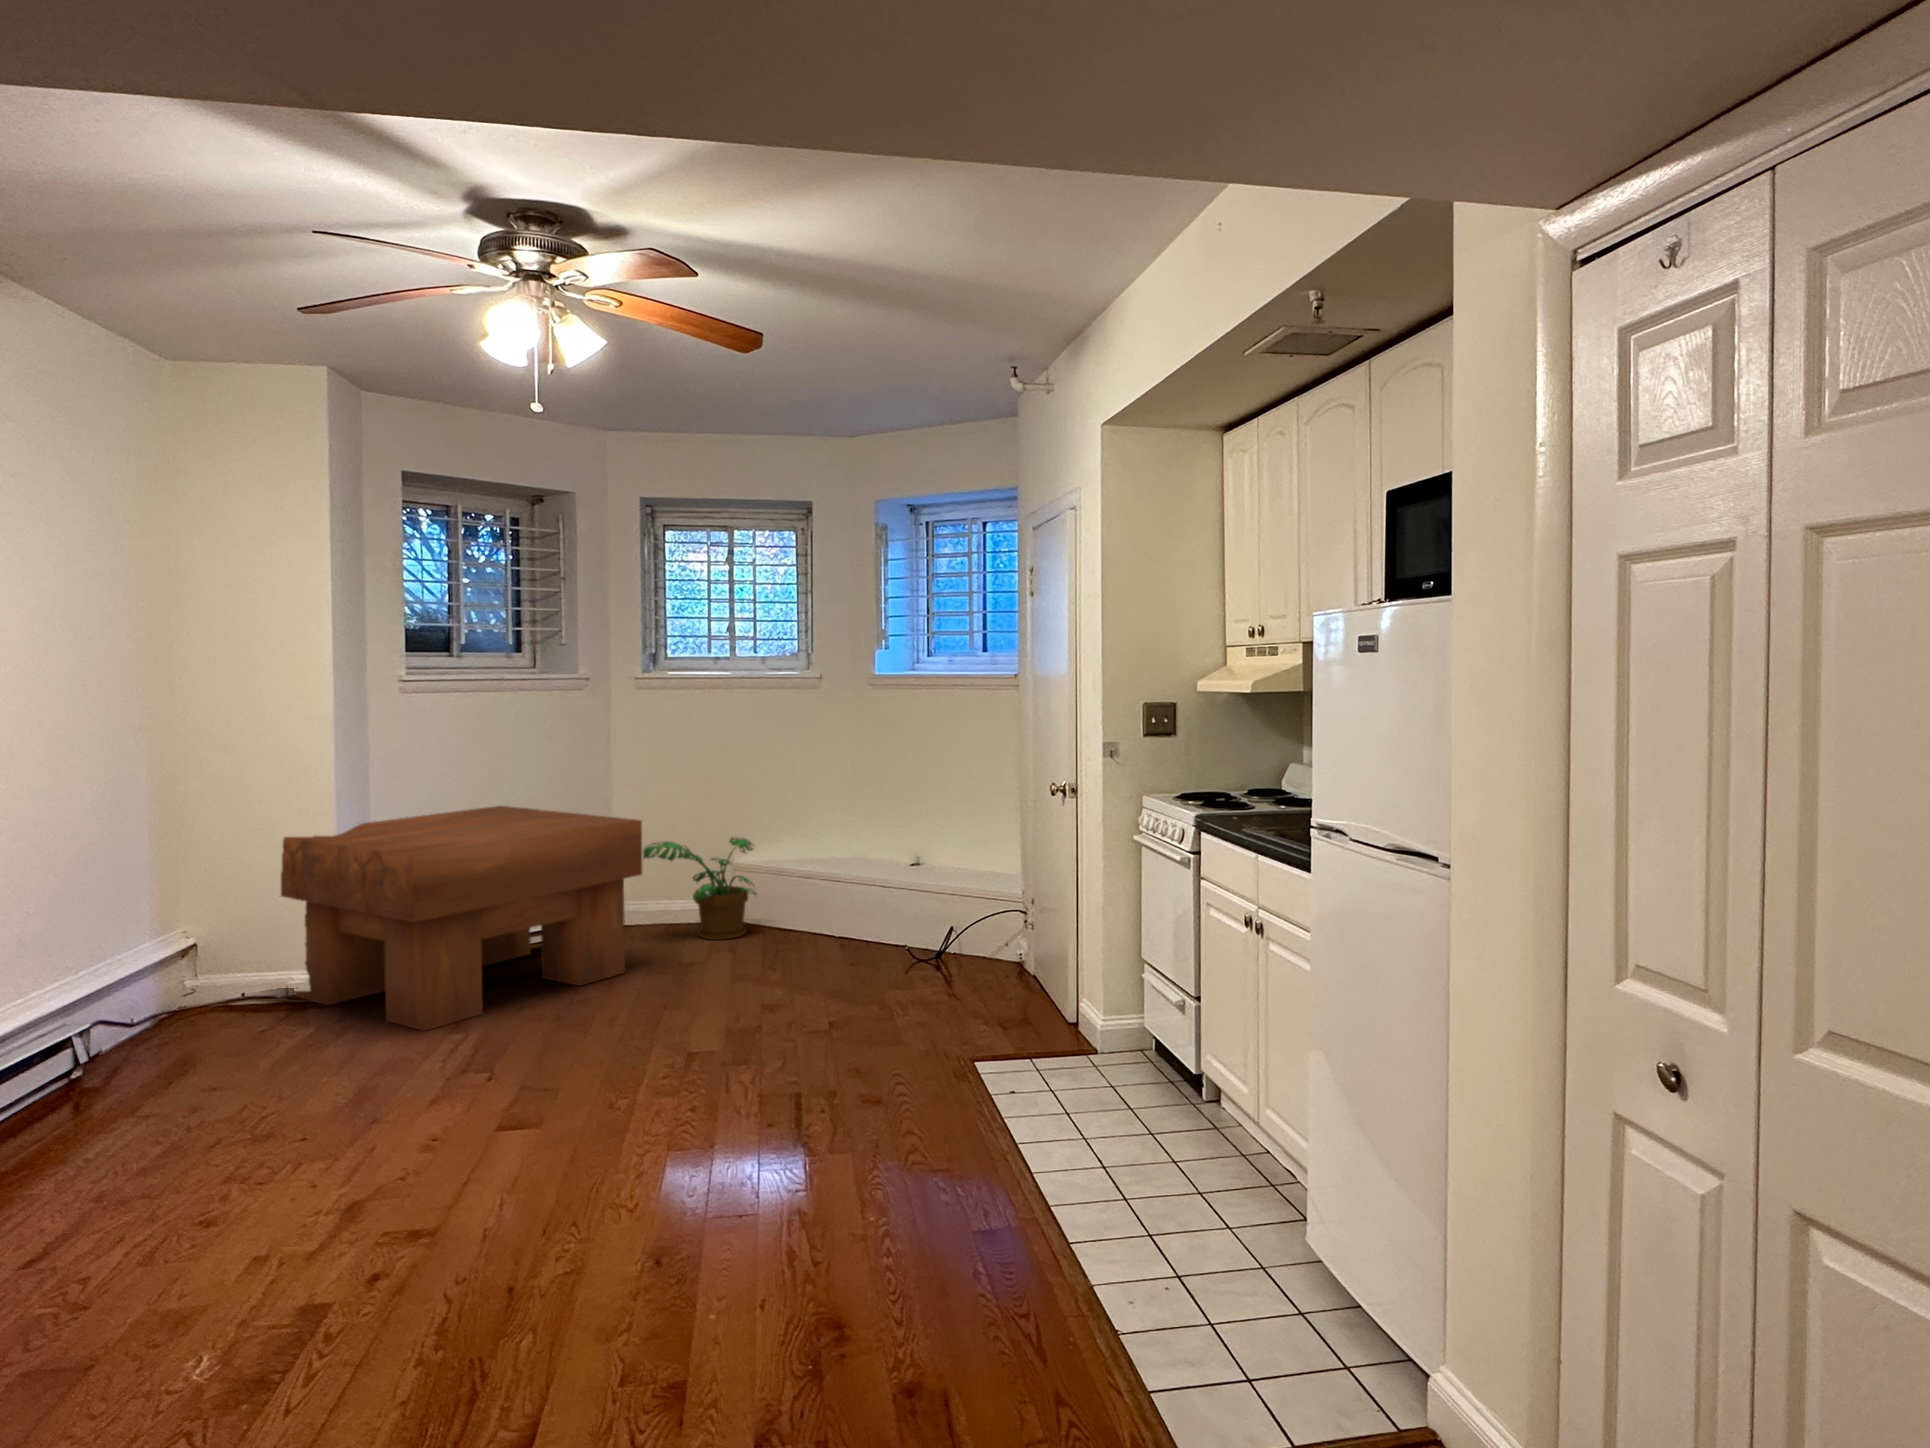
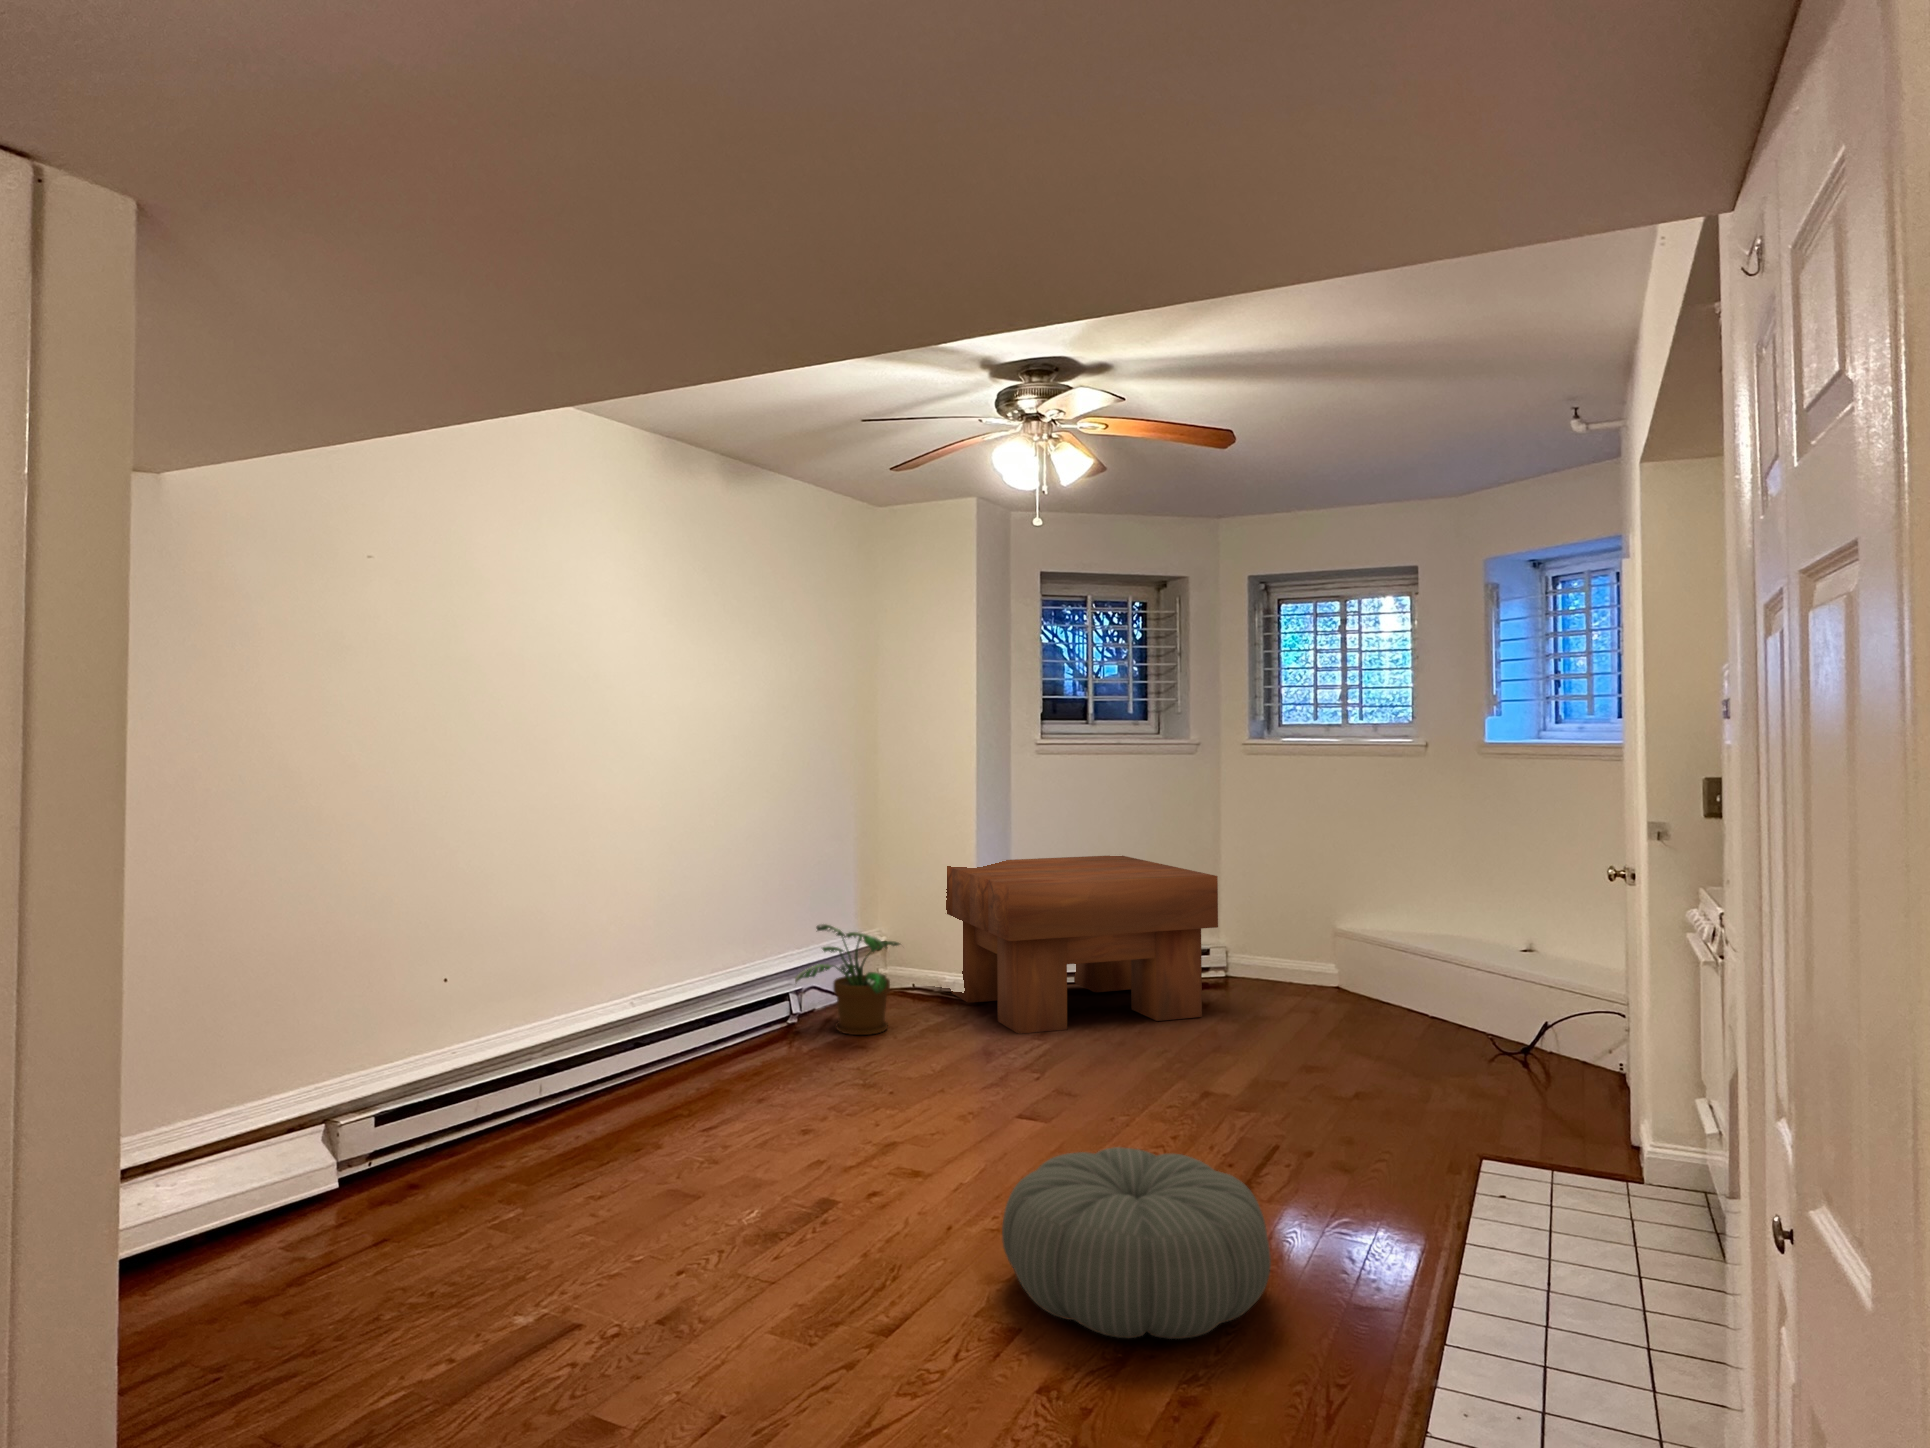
potted plant: present [643,837,757,940] -> present [795,924,900,1035]
pouf: none [624,1127,922,1347] -> present [1002,1147,1271,1339]

